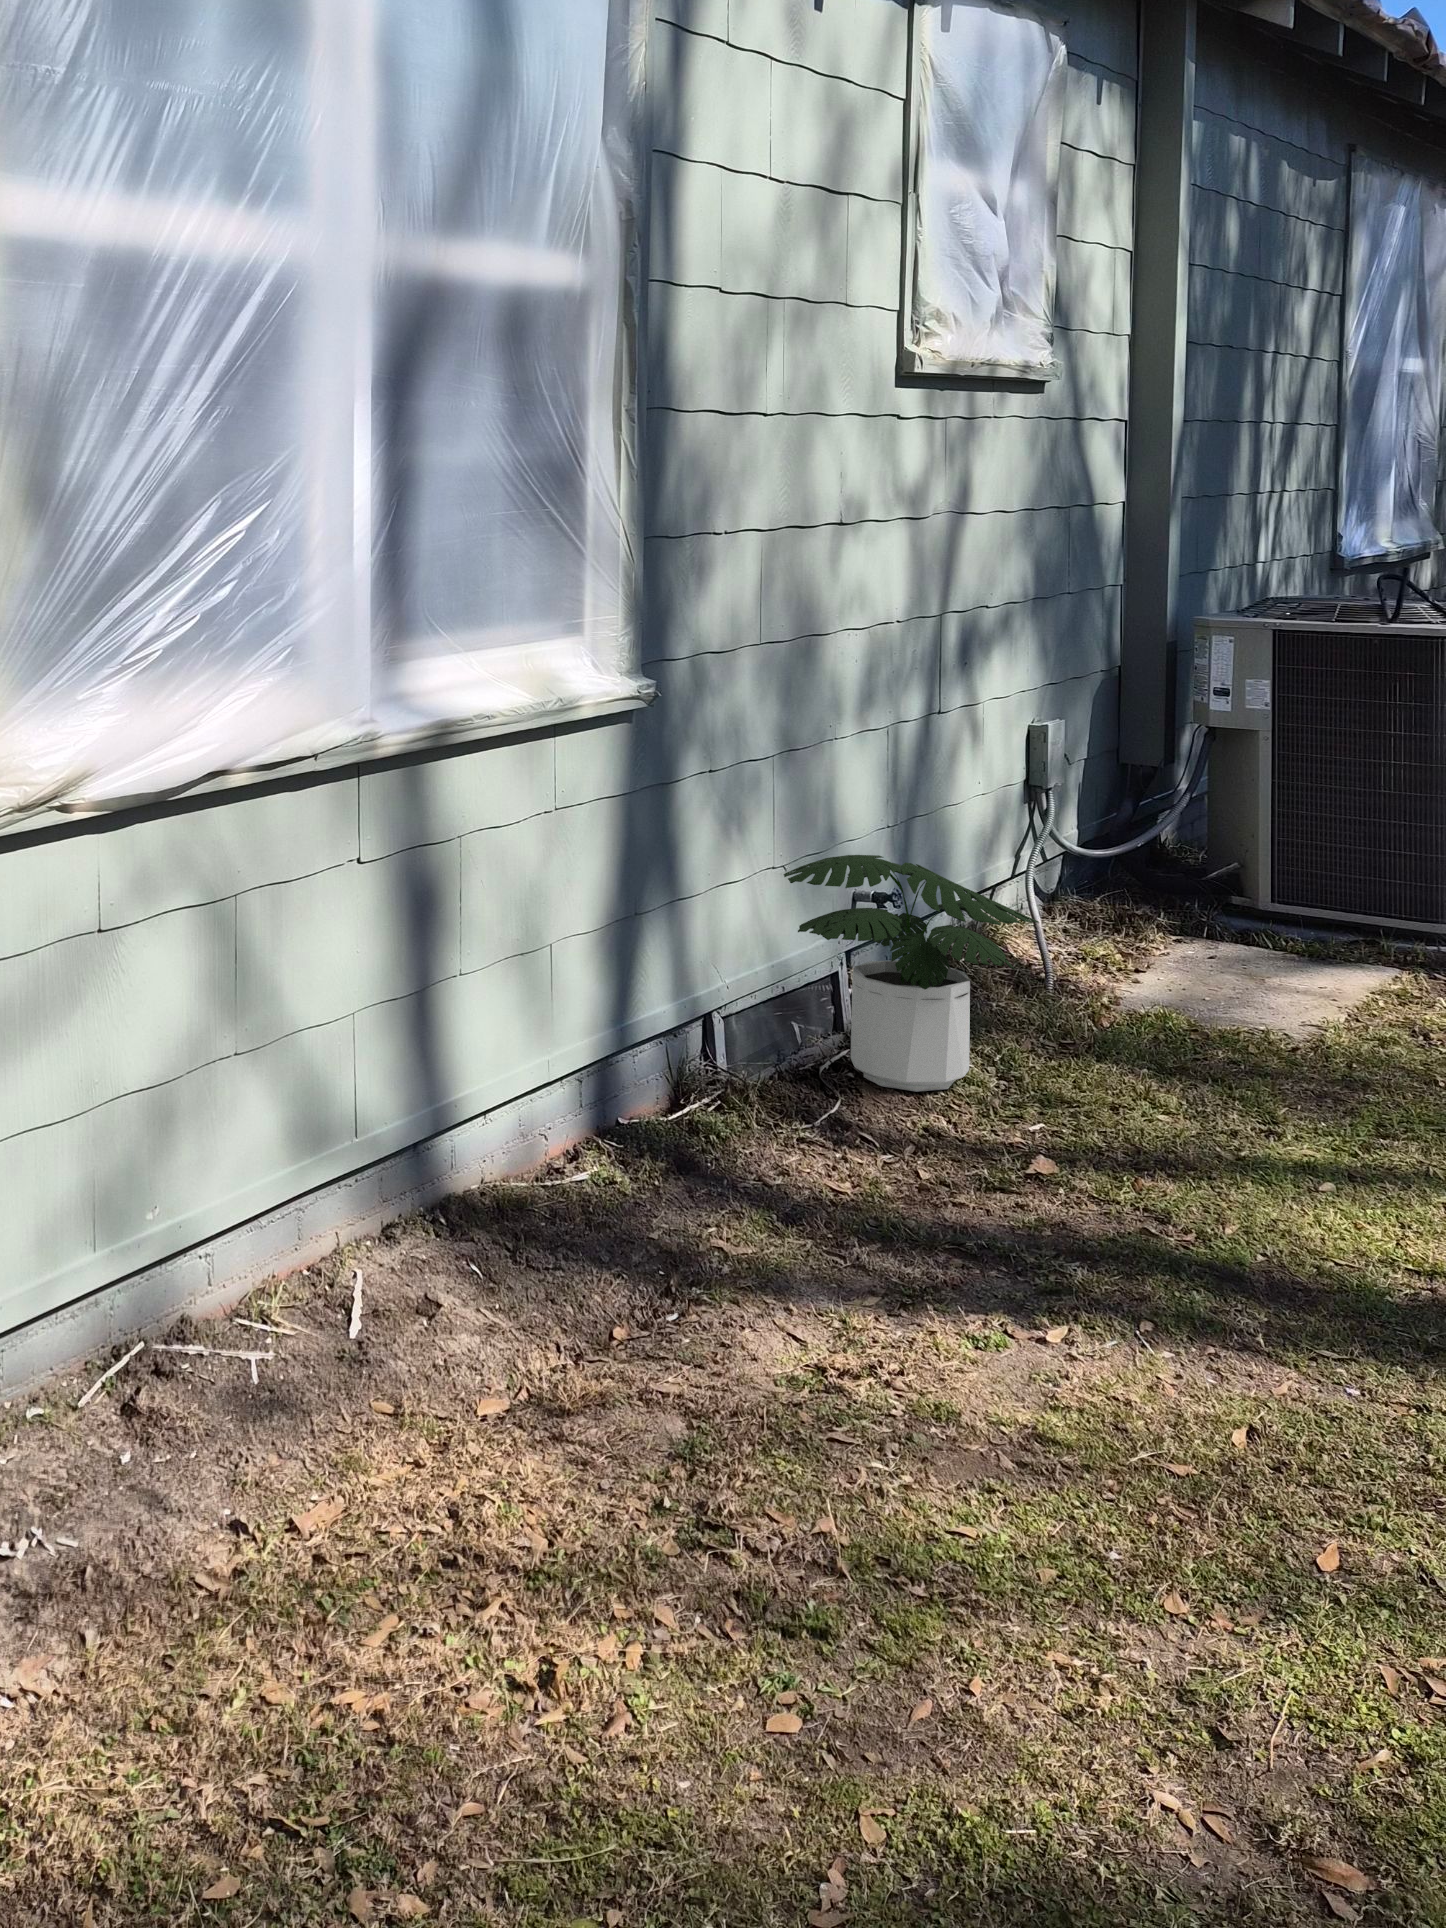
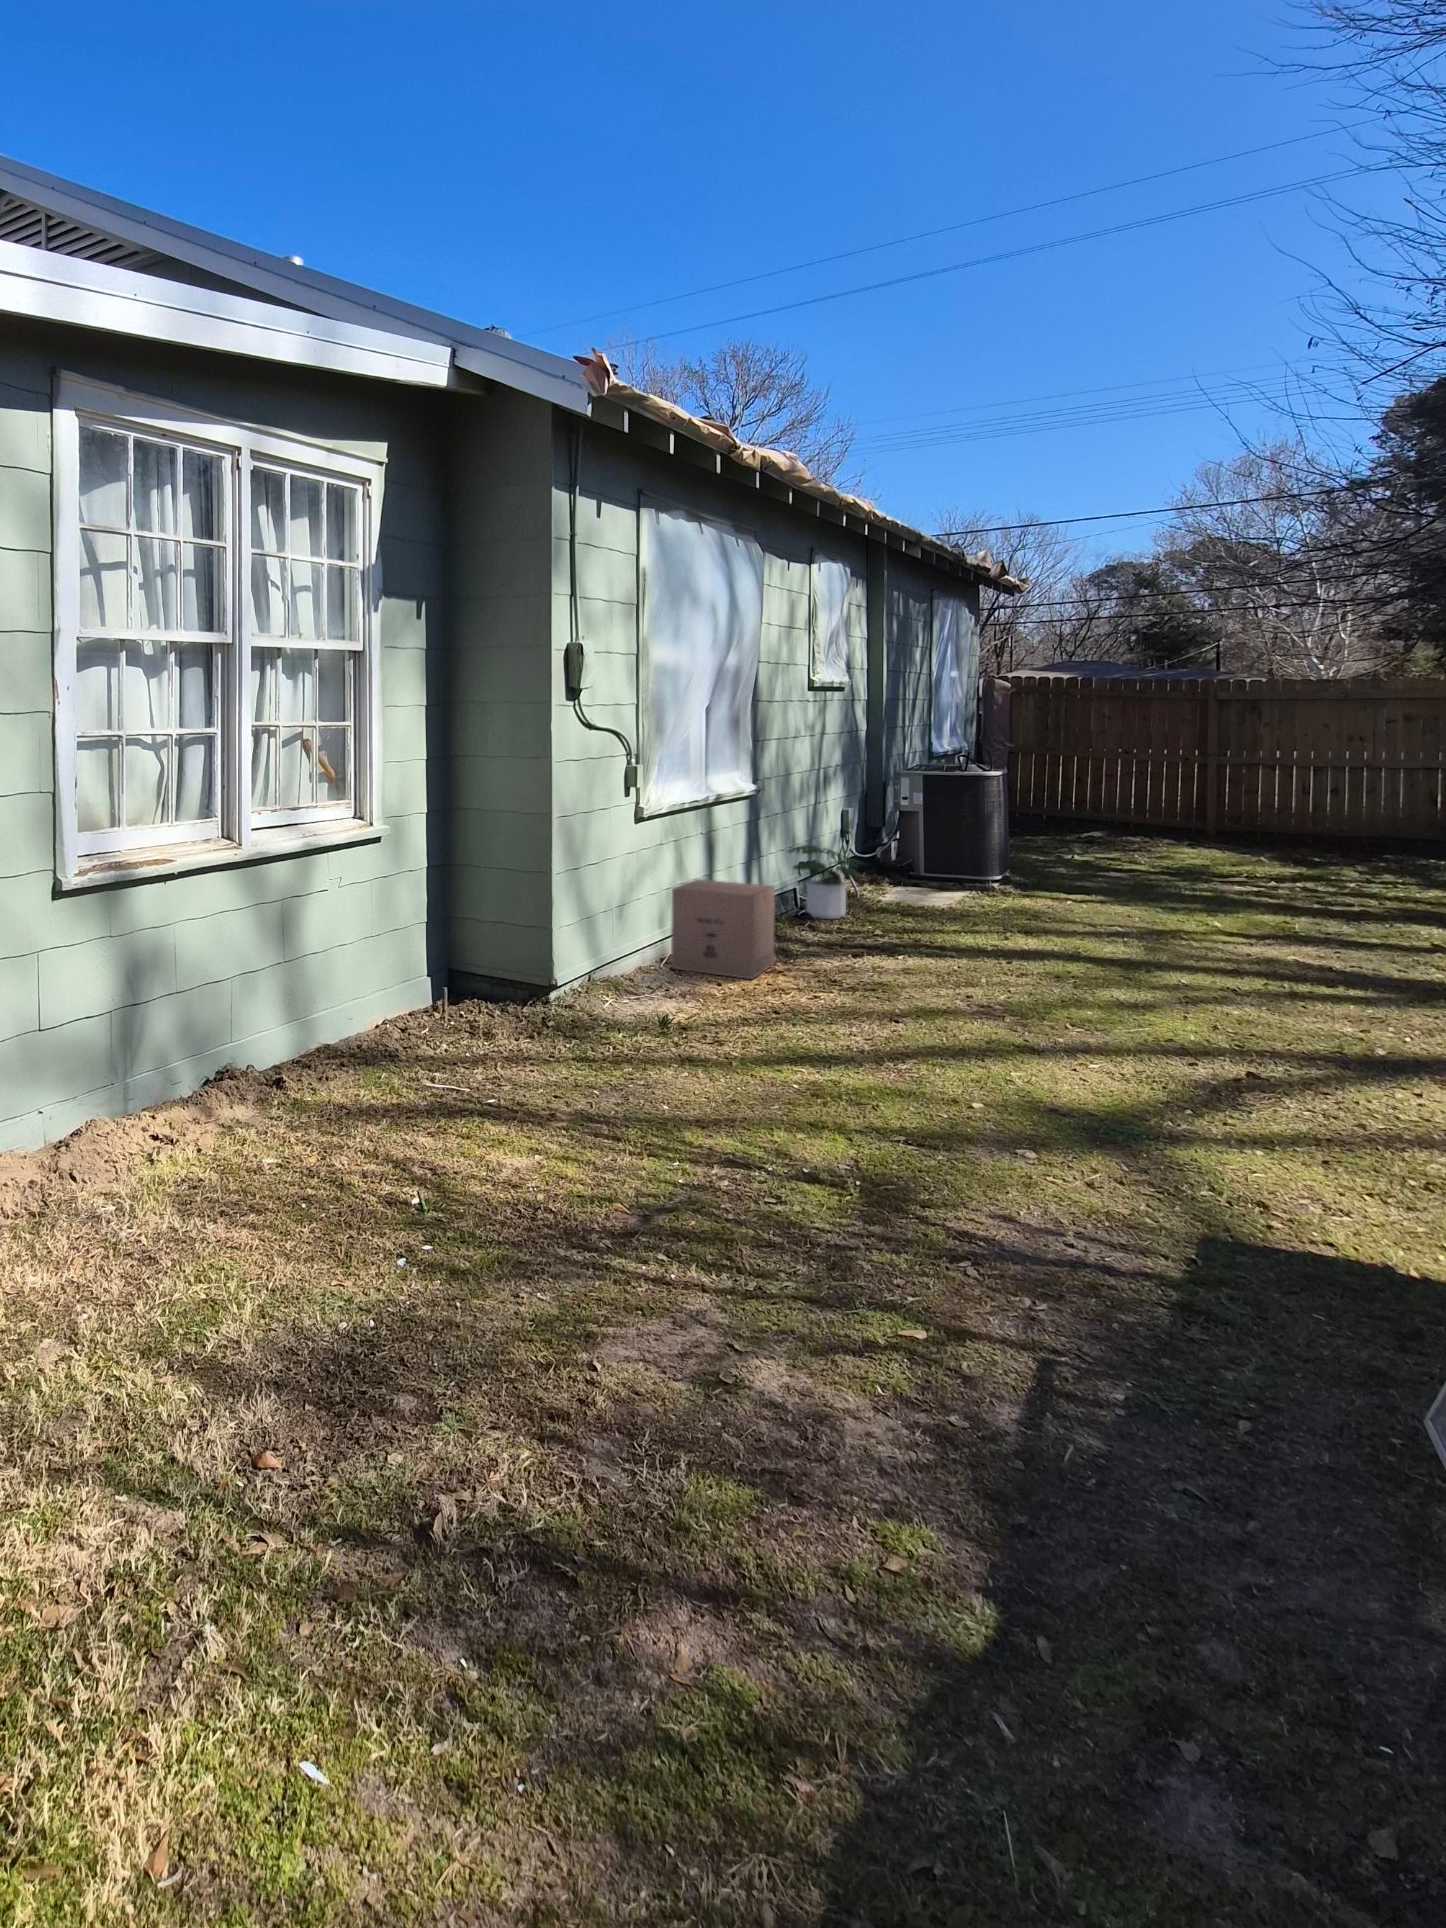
cardboard box: none [147,1028,562,1479] -> present [671,879,775,979]

